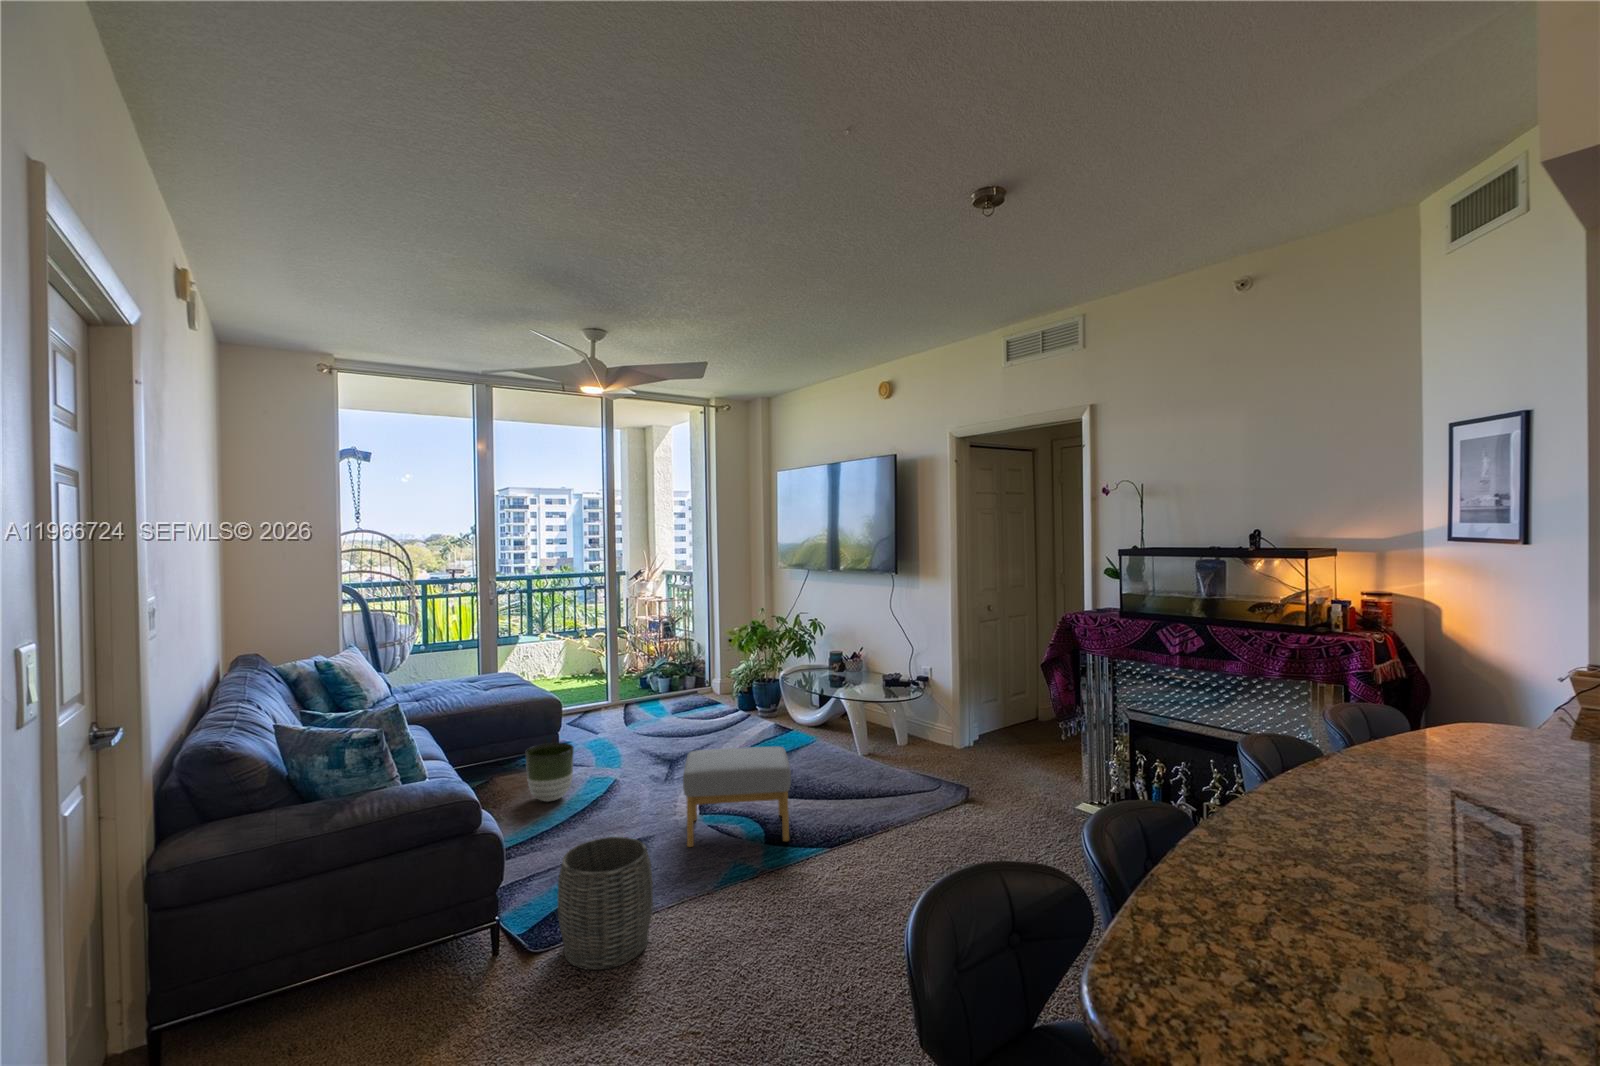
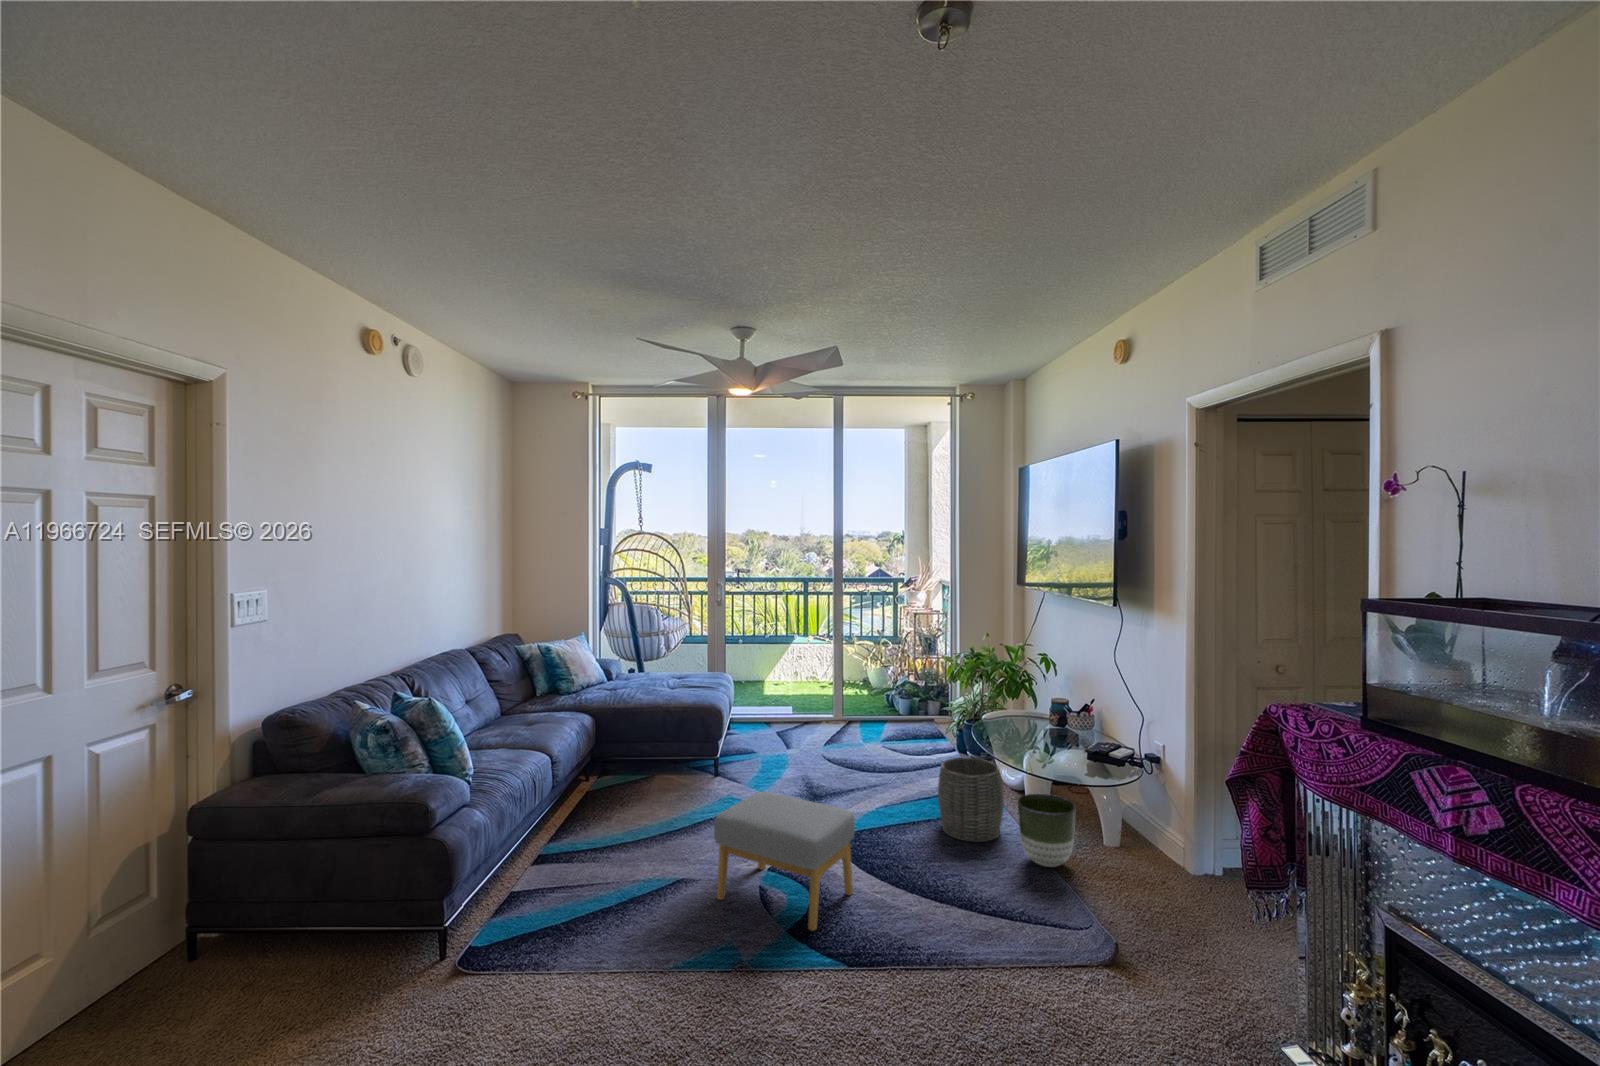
planter: present [525,743,574,801] -> present [1018,794,1075,867]
woven basket: present [558,837,653,970] -> present [938,758,1004,842]

